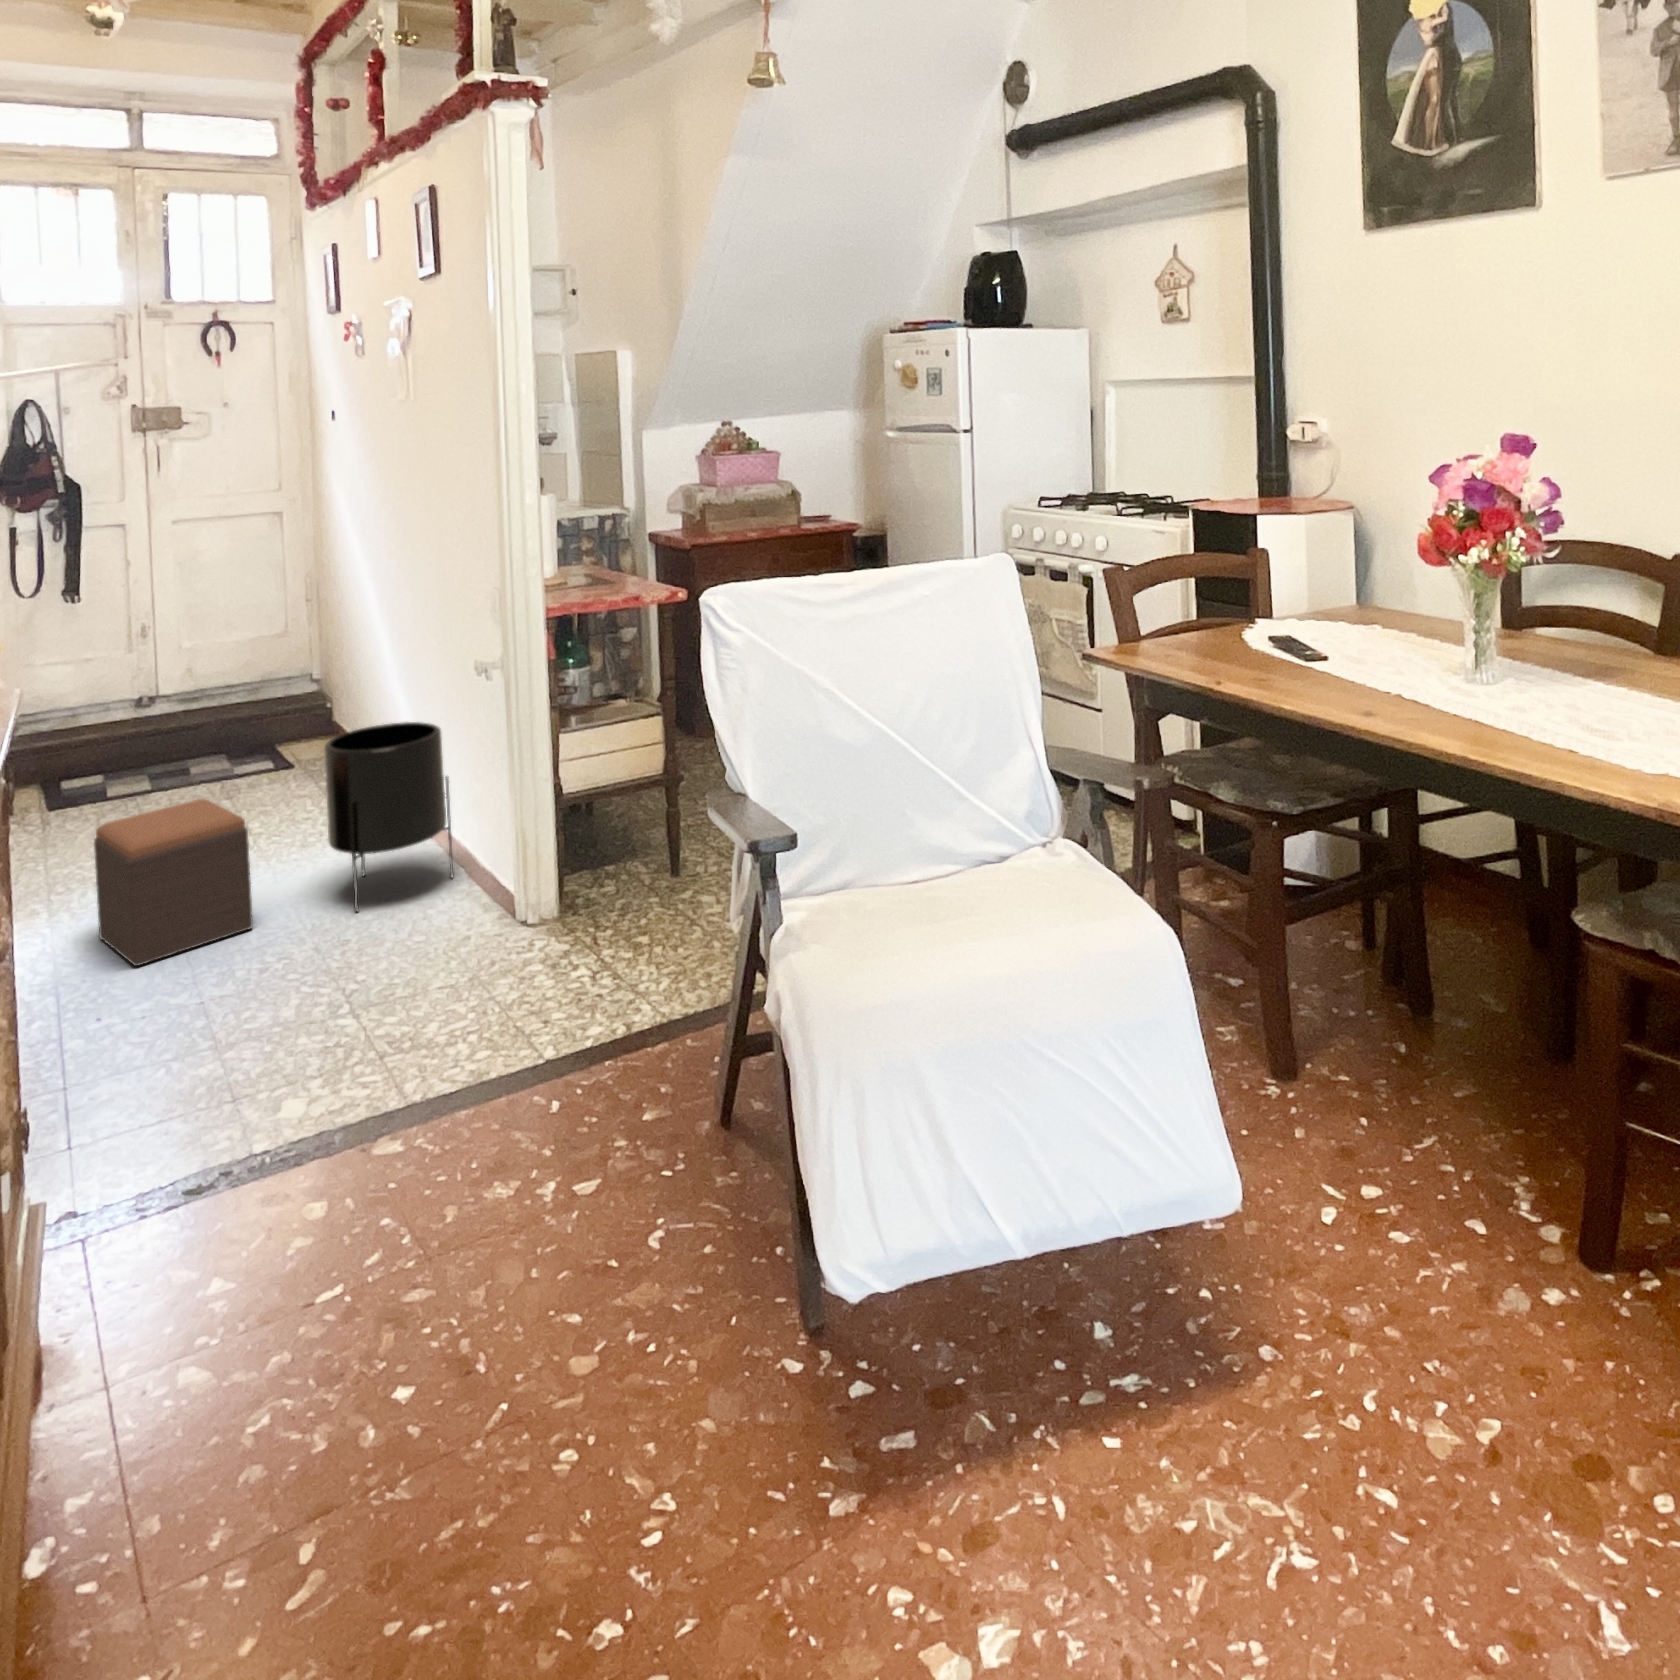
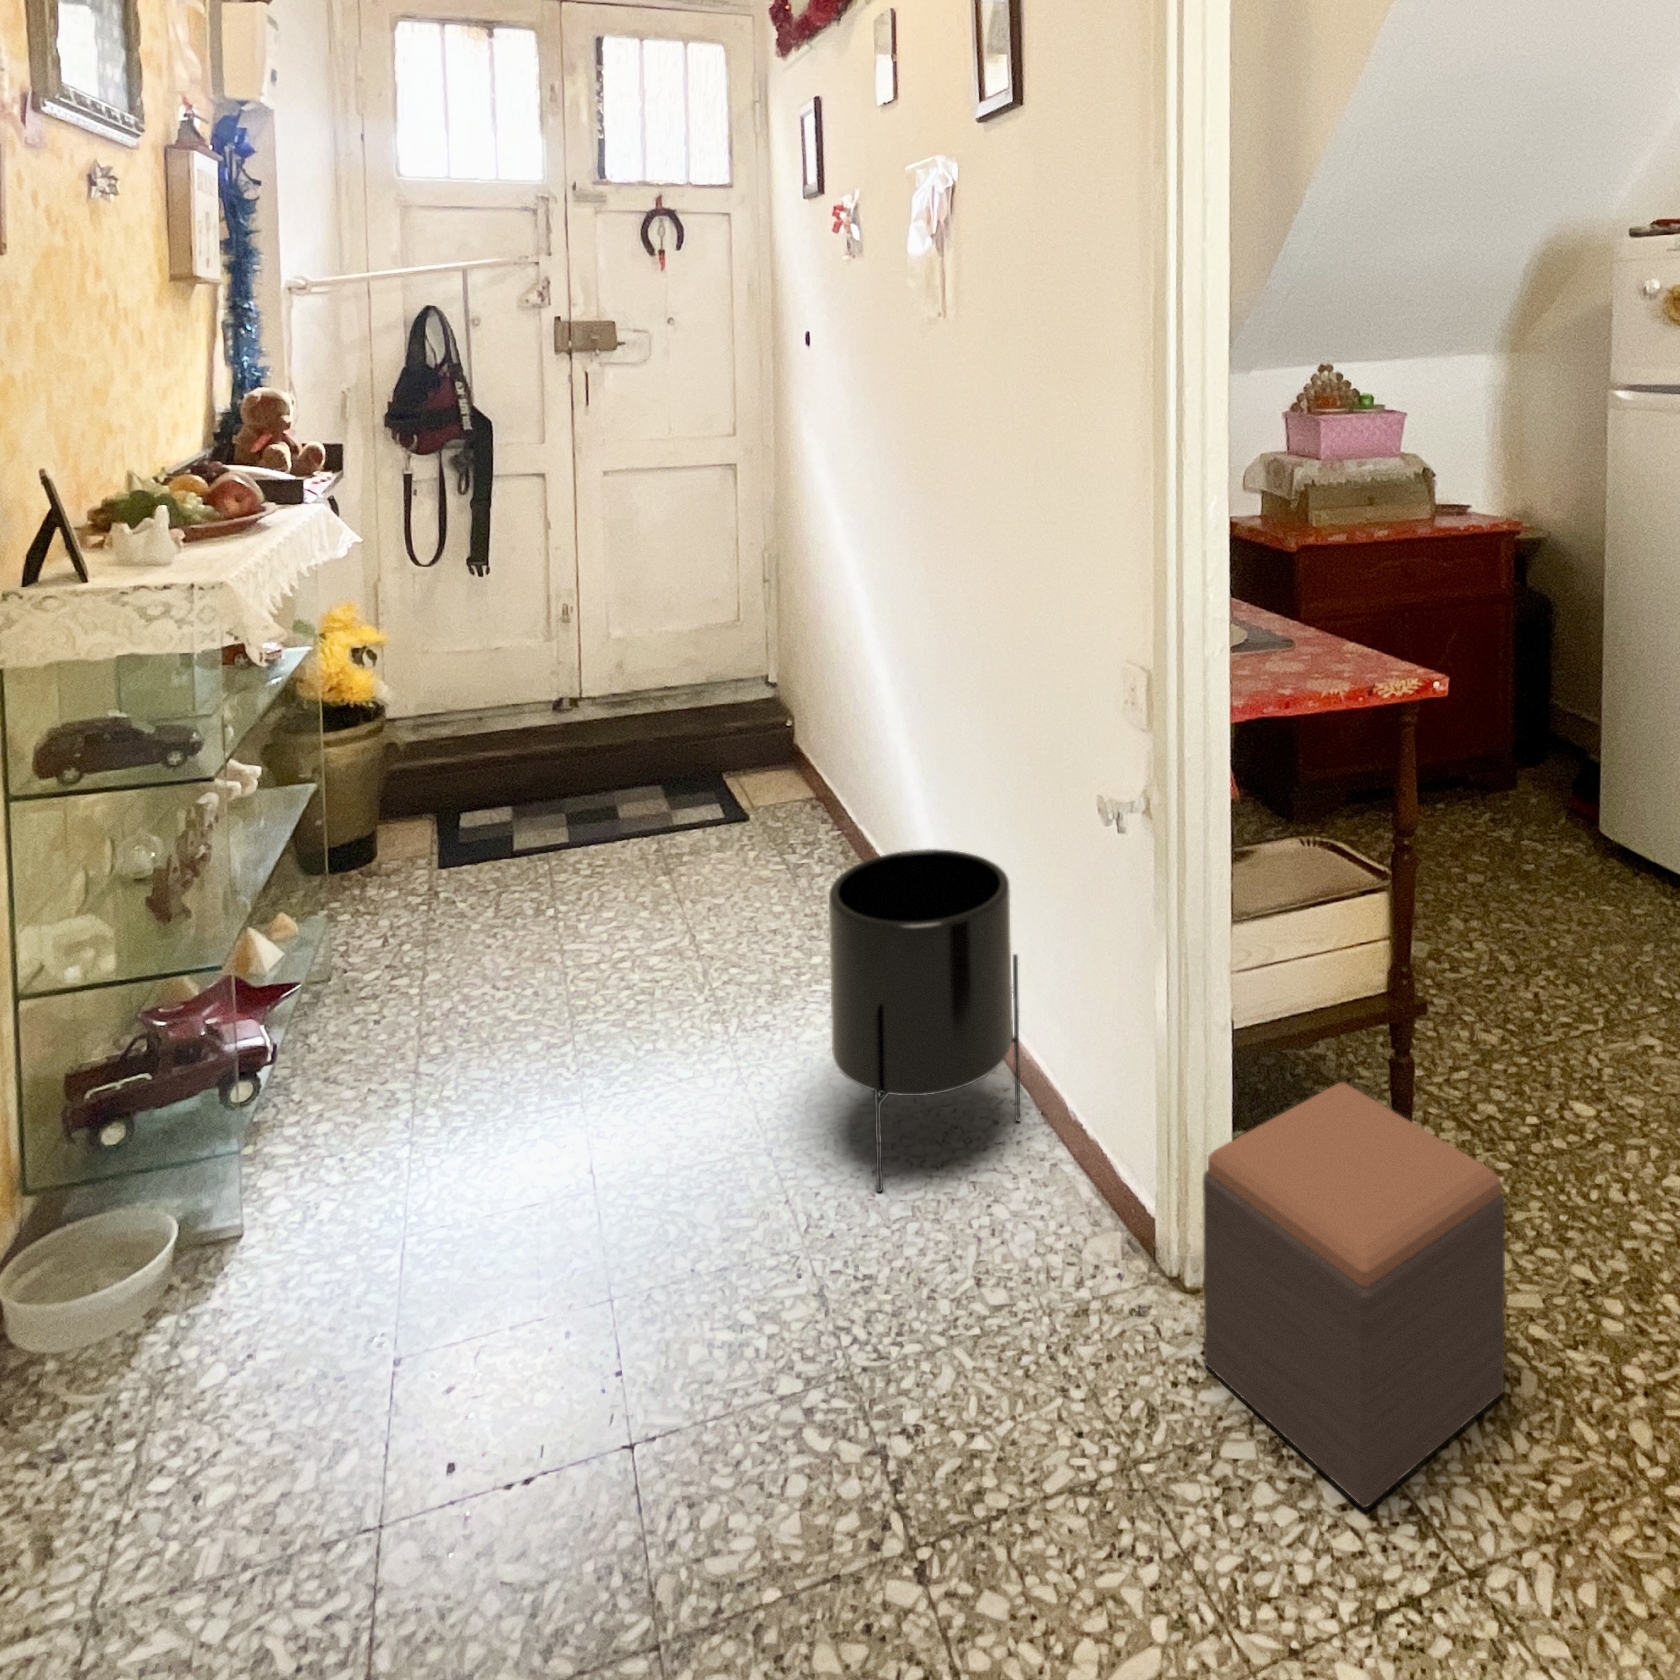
footstool: present [94,799,253,966] -> present [1203,1082,1505,1507]

